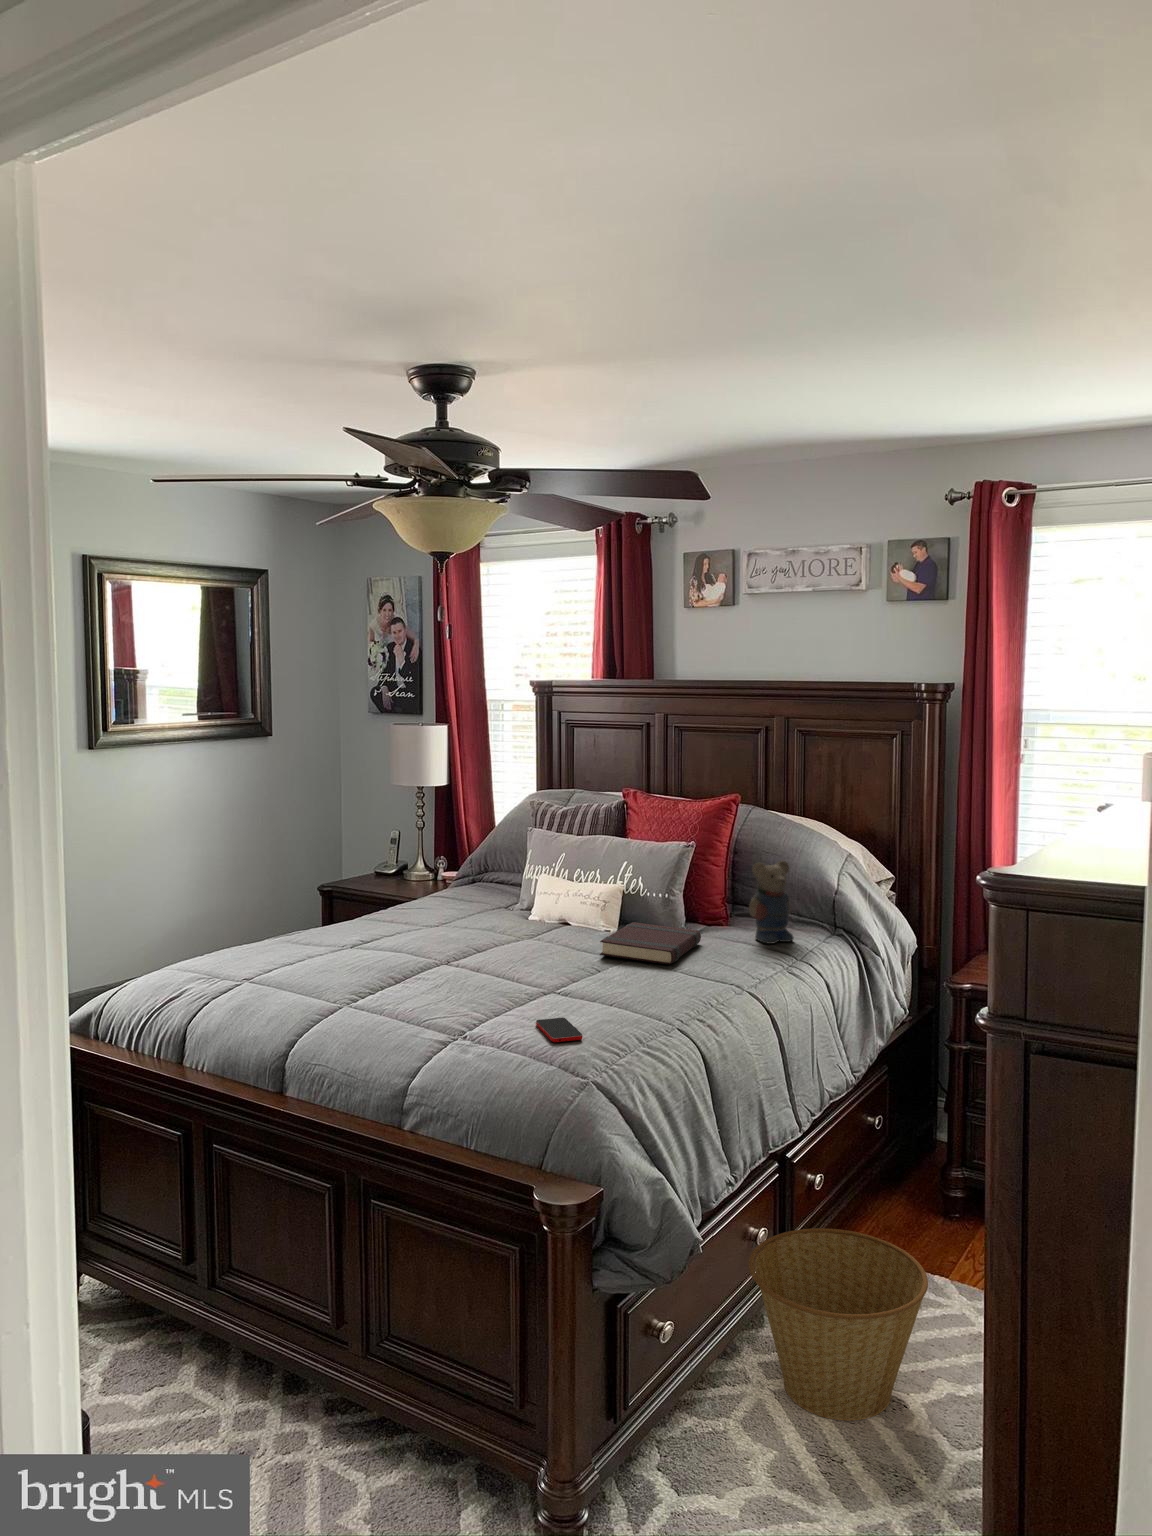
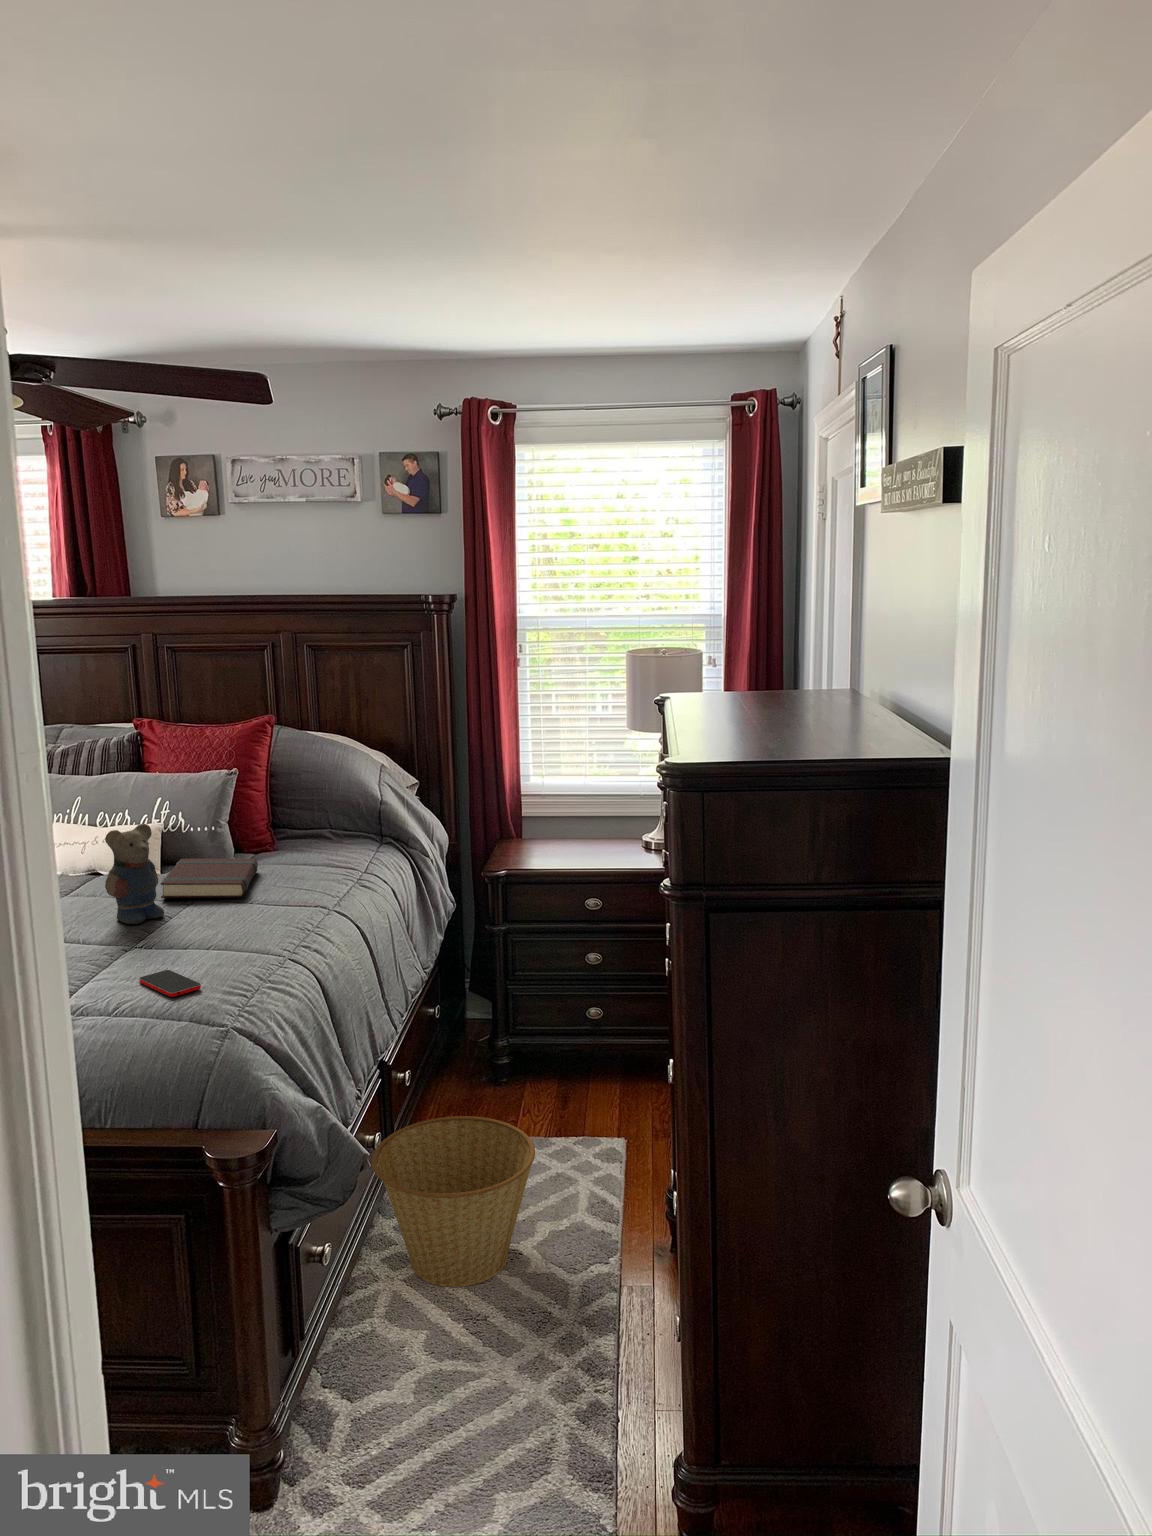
teddy bear: present [749,860,794,944] -> present [105,824,164,924]

